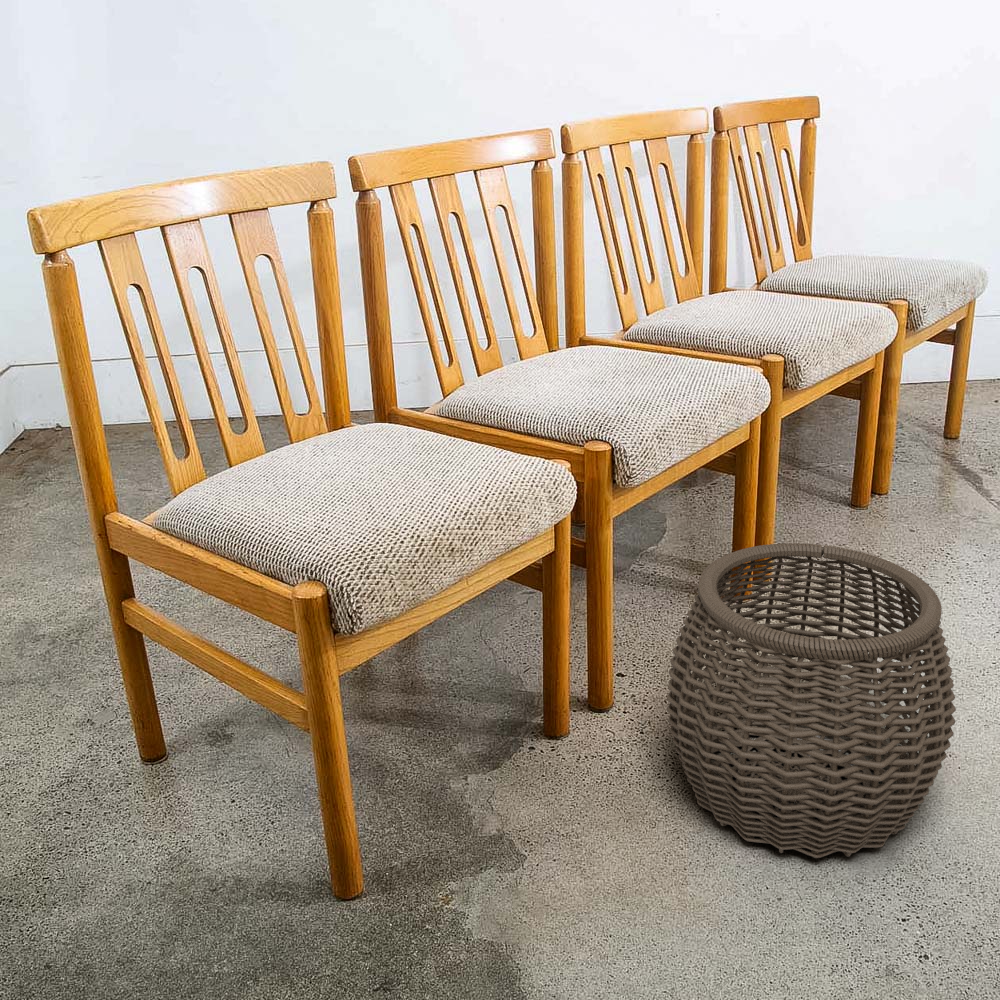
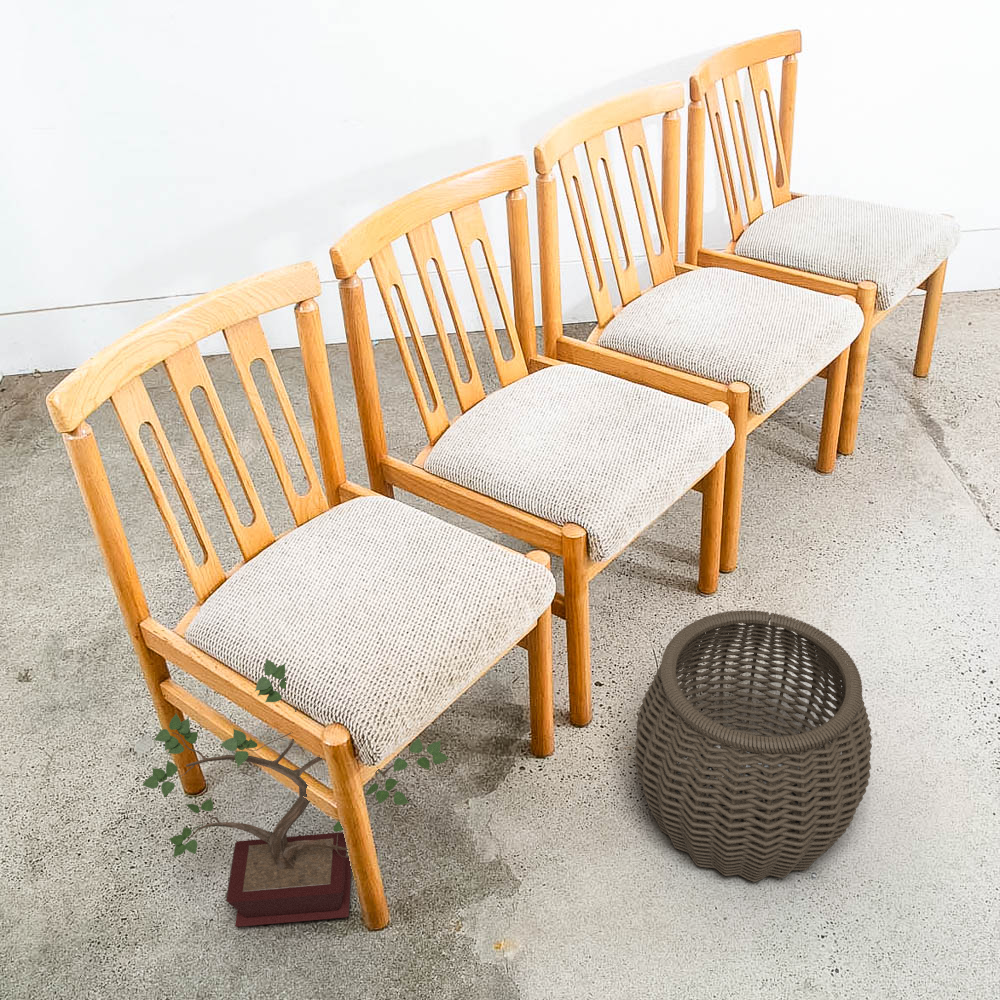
potted plant: none [70,514,447,889] -> present [142,659,449,927]

